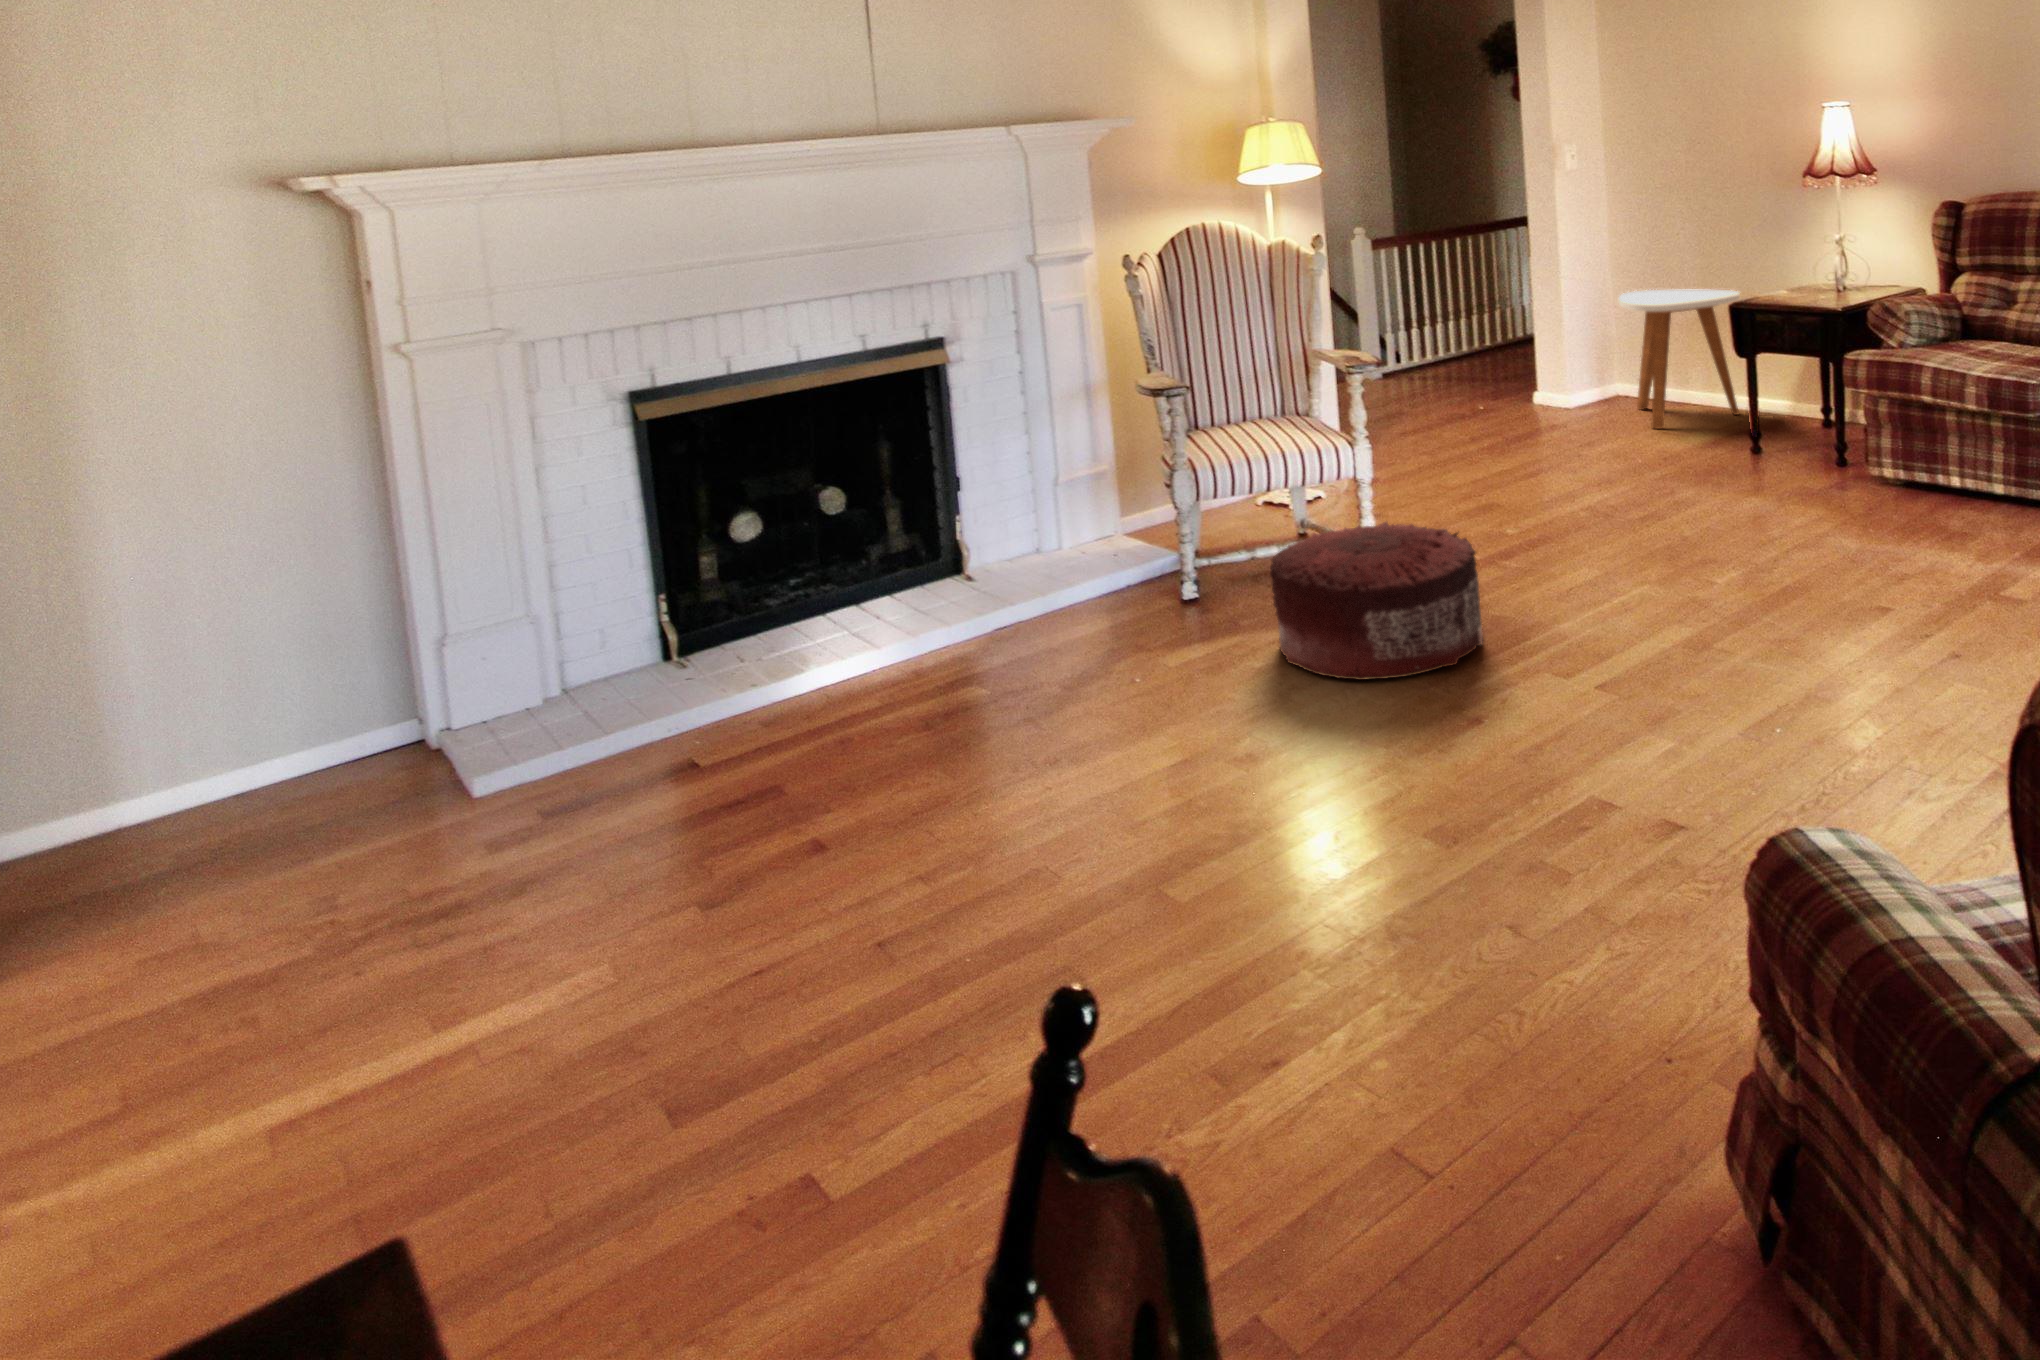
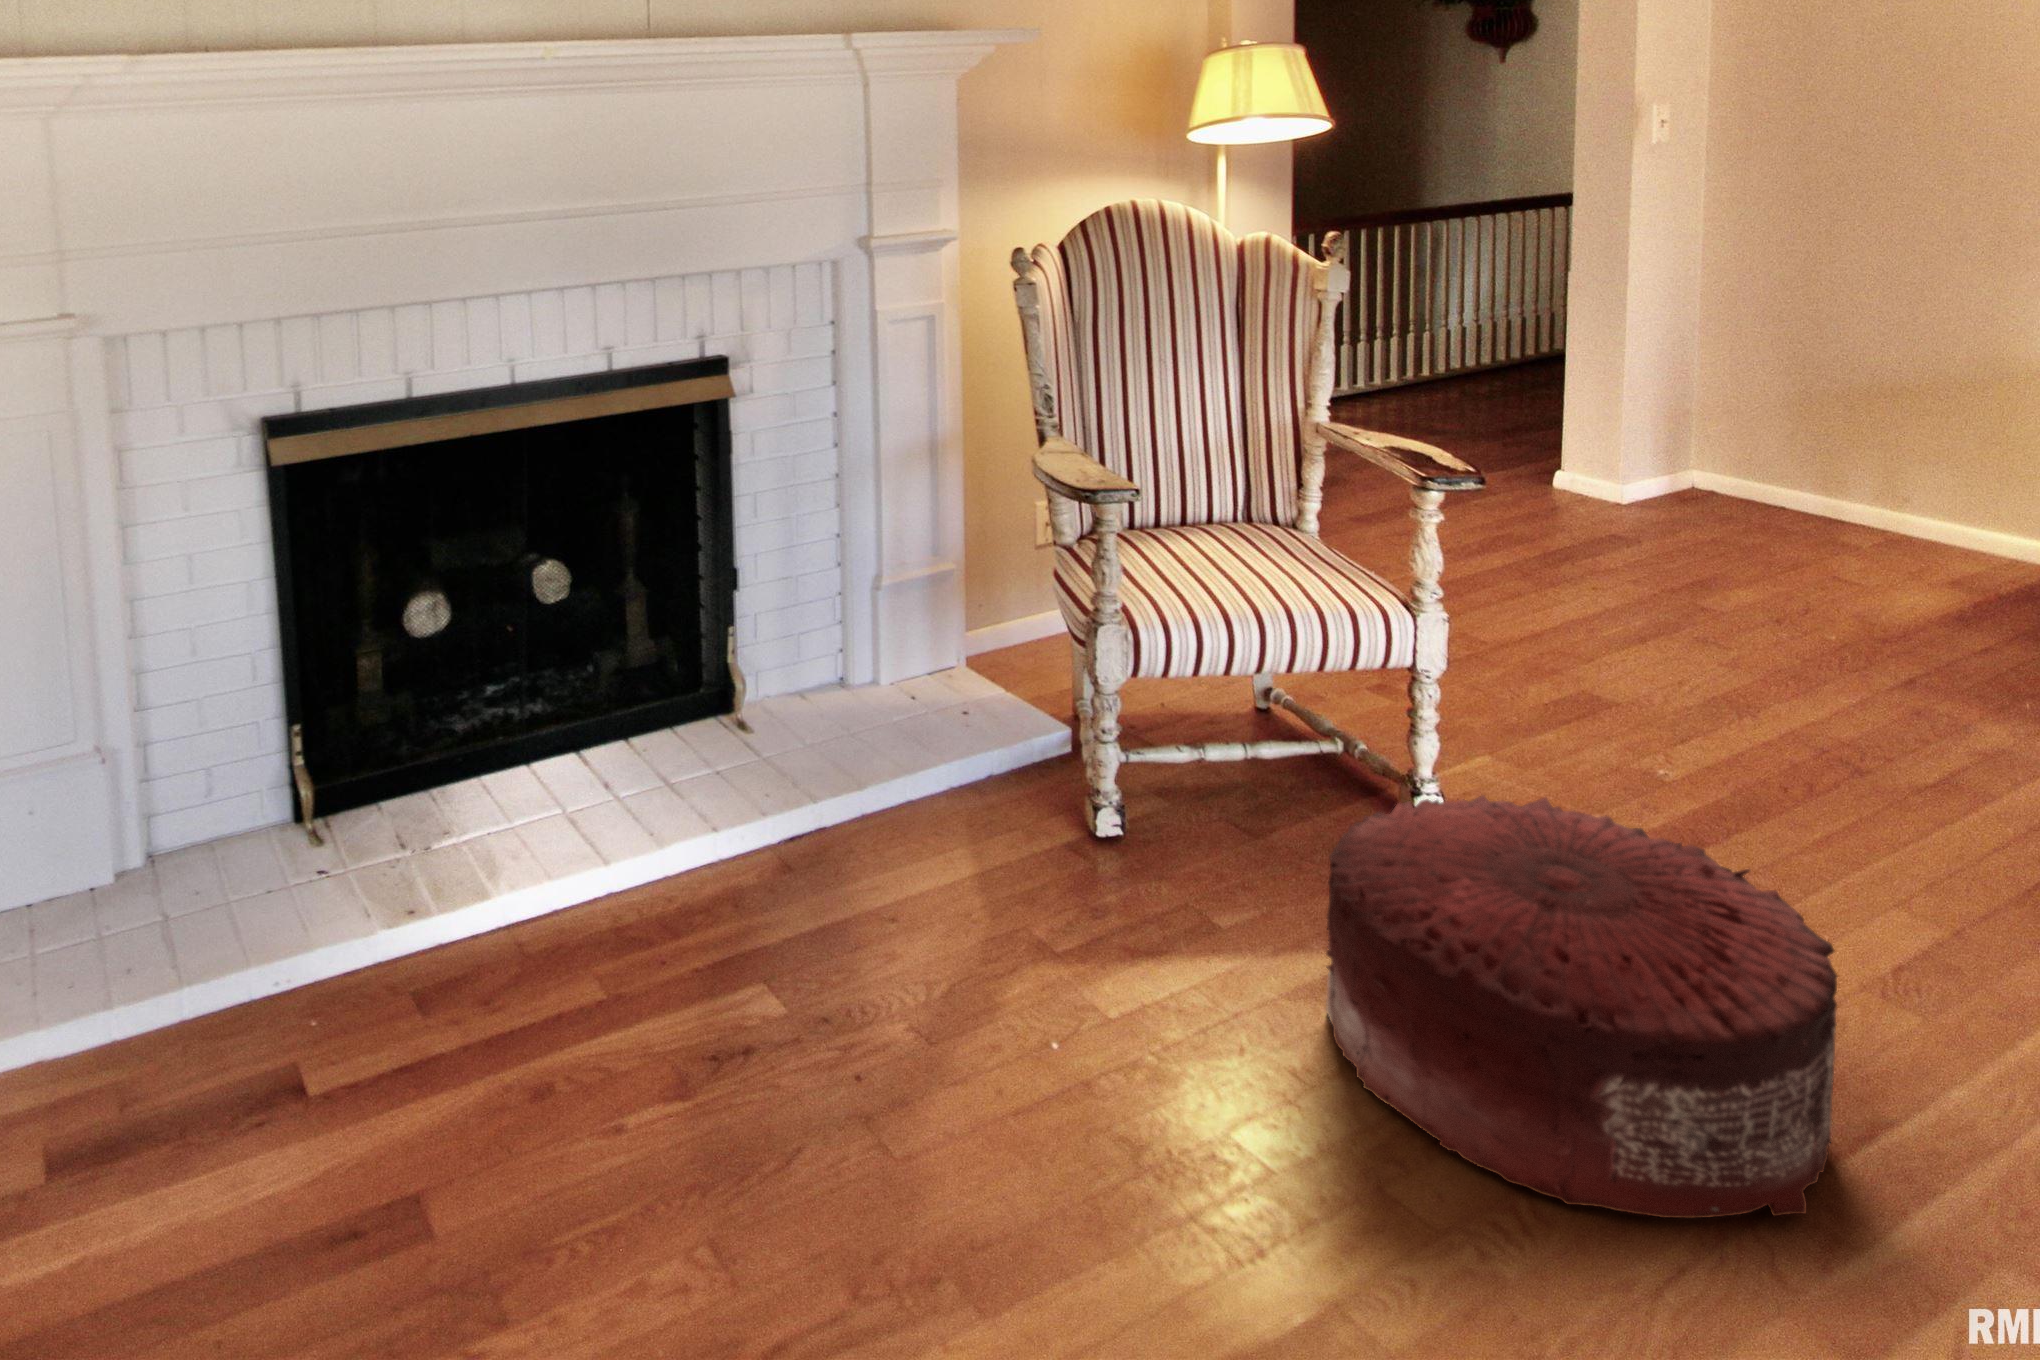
side table: present [1619,289,1740,429] -> none [1745,335,2000,563]

